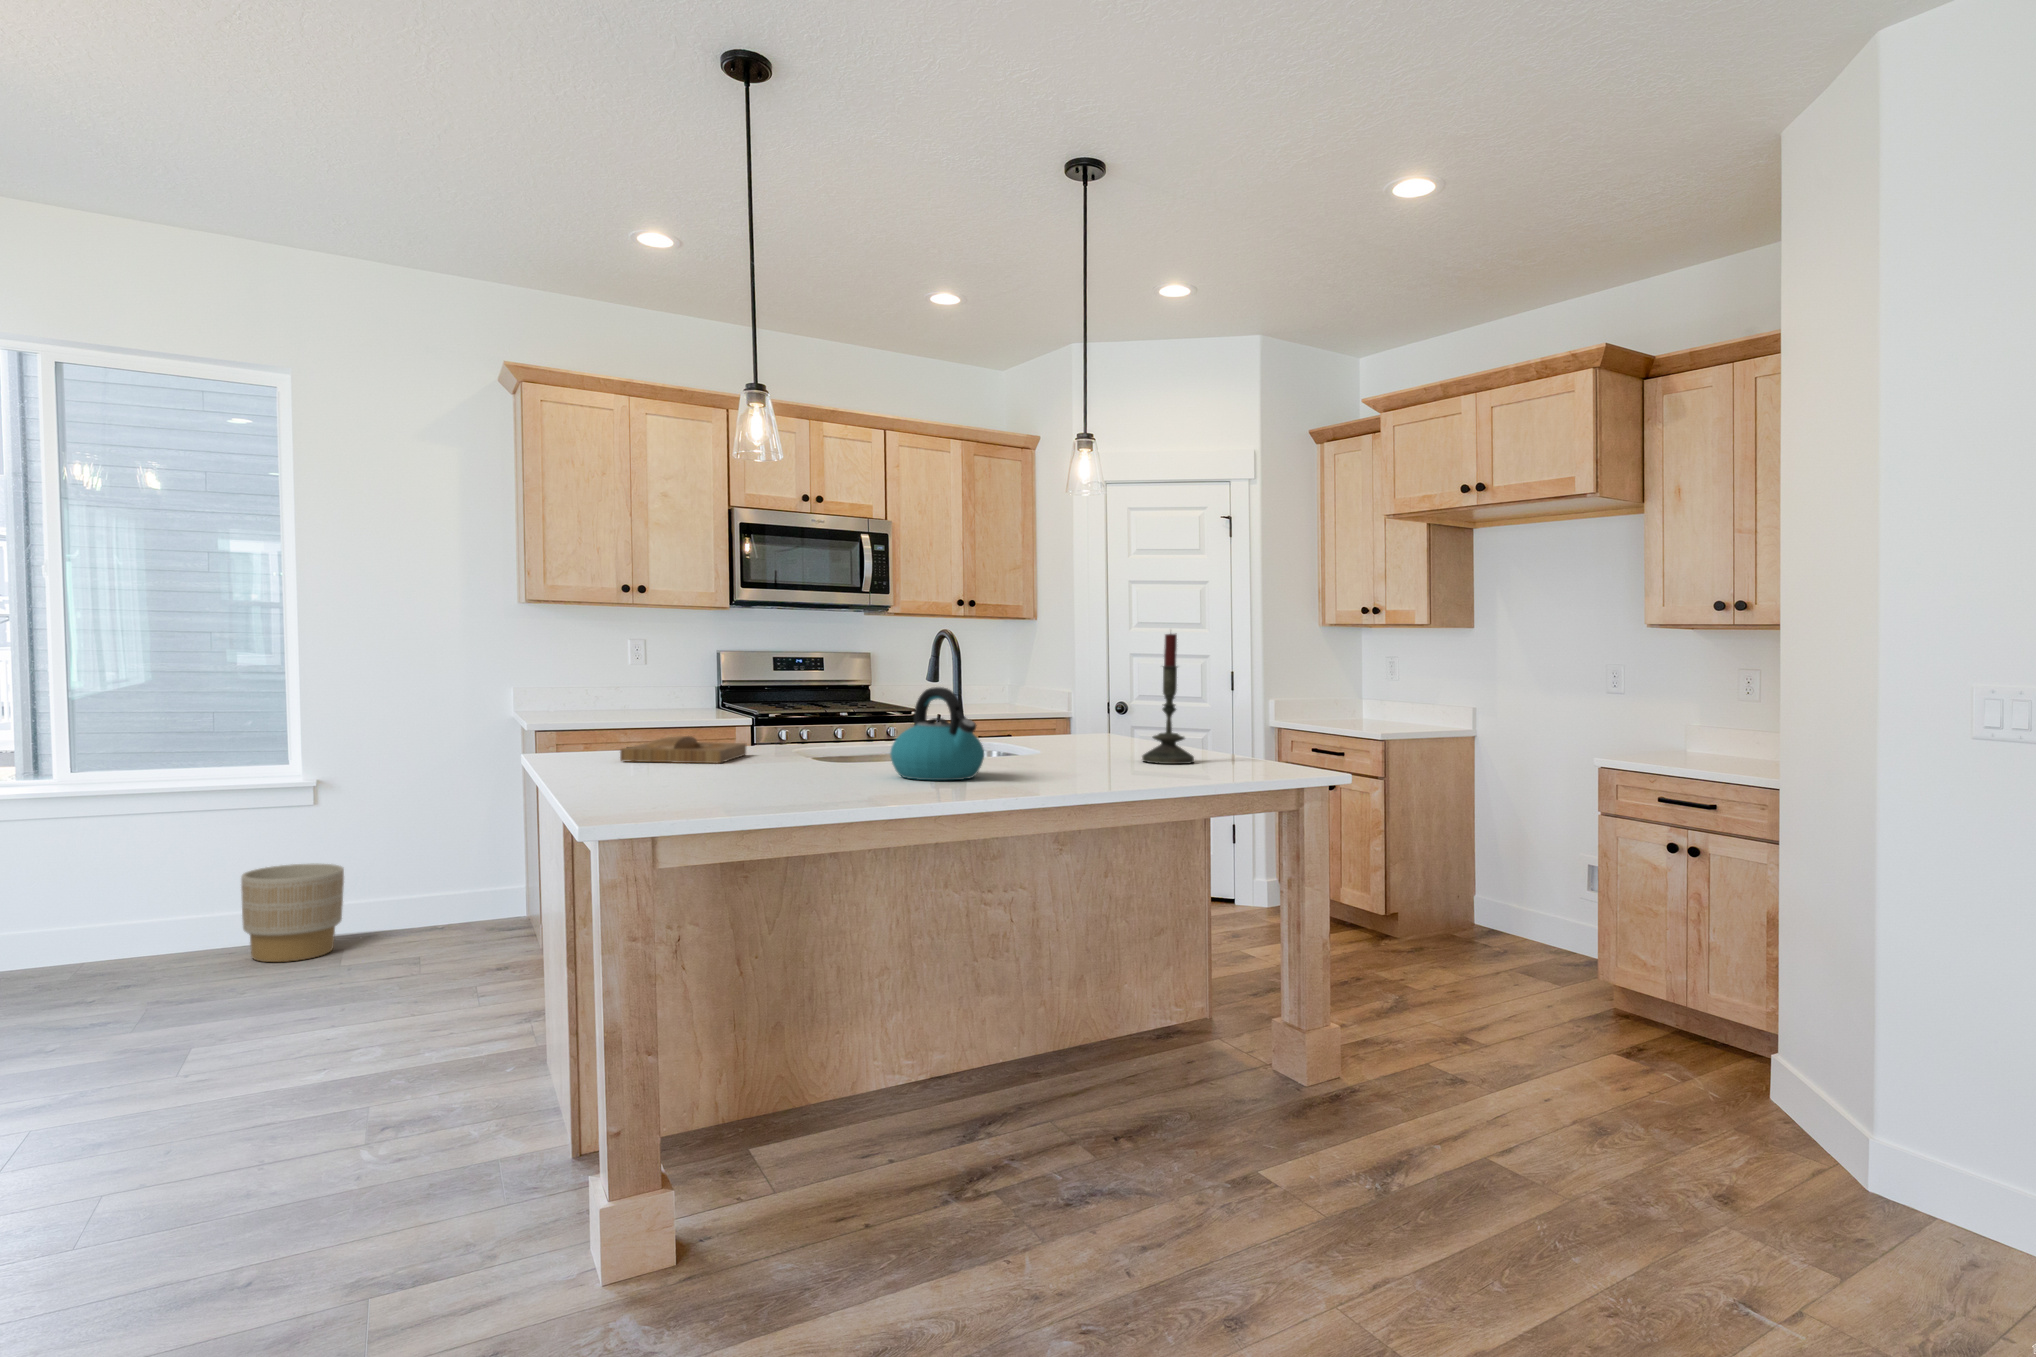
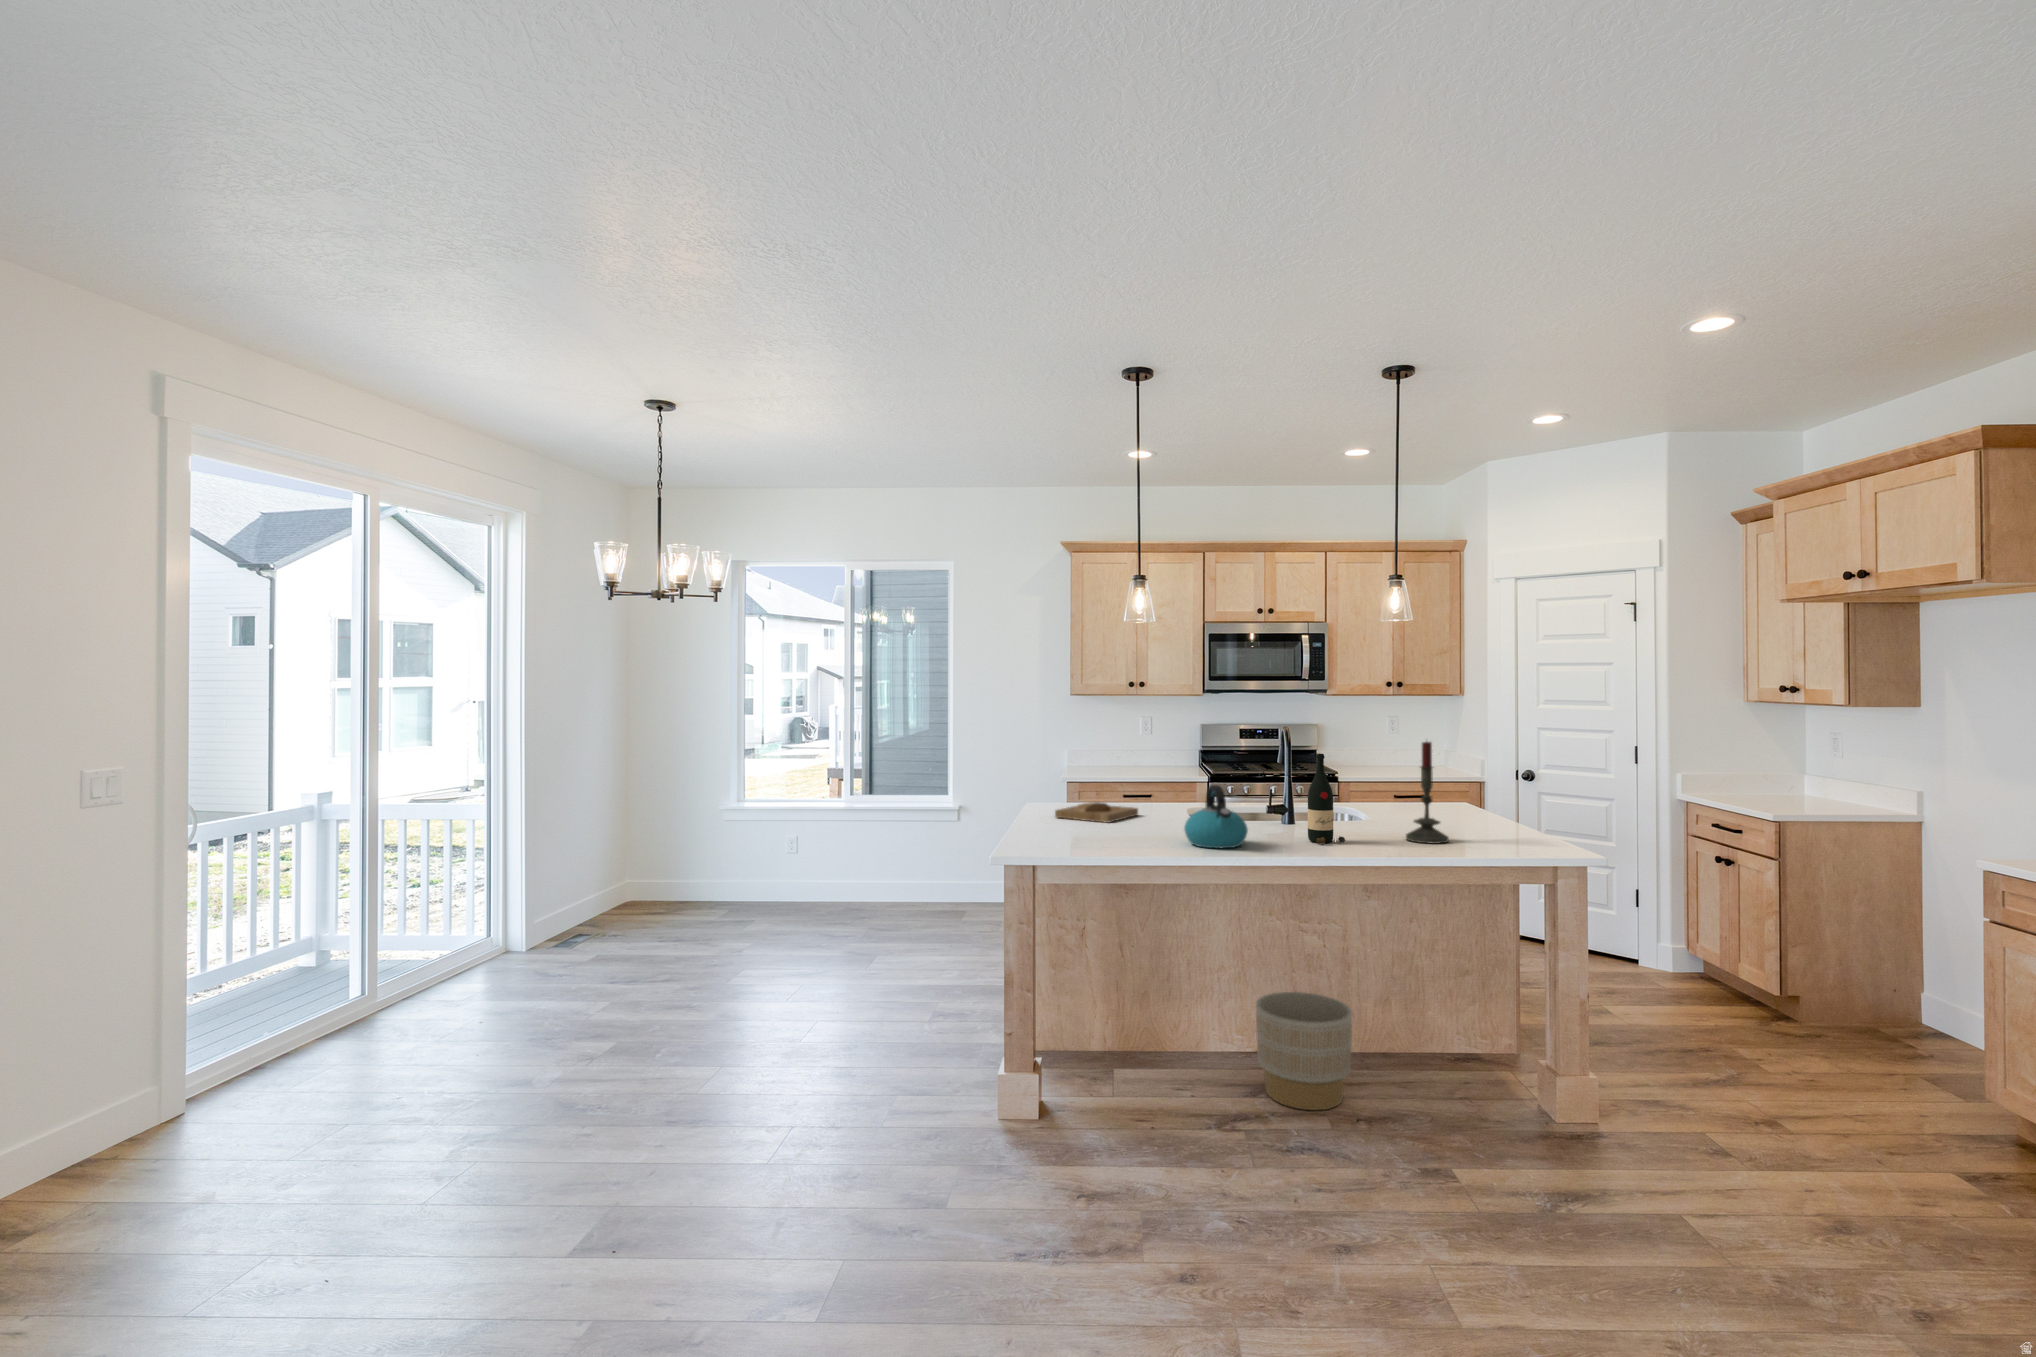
wine bottle: none [1041,646,1093,770] -> present [1308,754,1345,844]
planter: present [241,864,344,962] -> present [1256,992,1352,1110]

